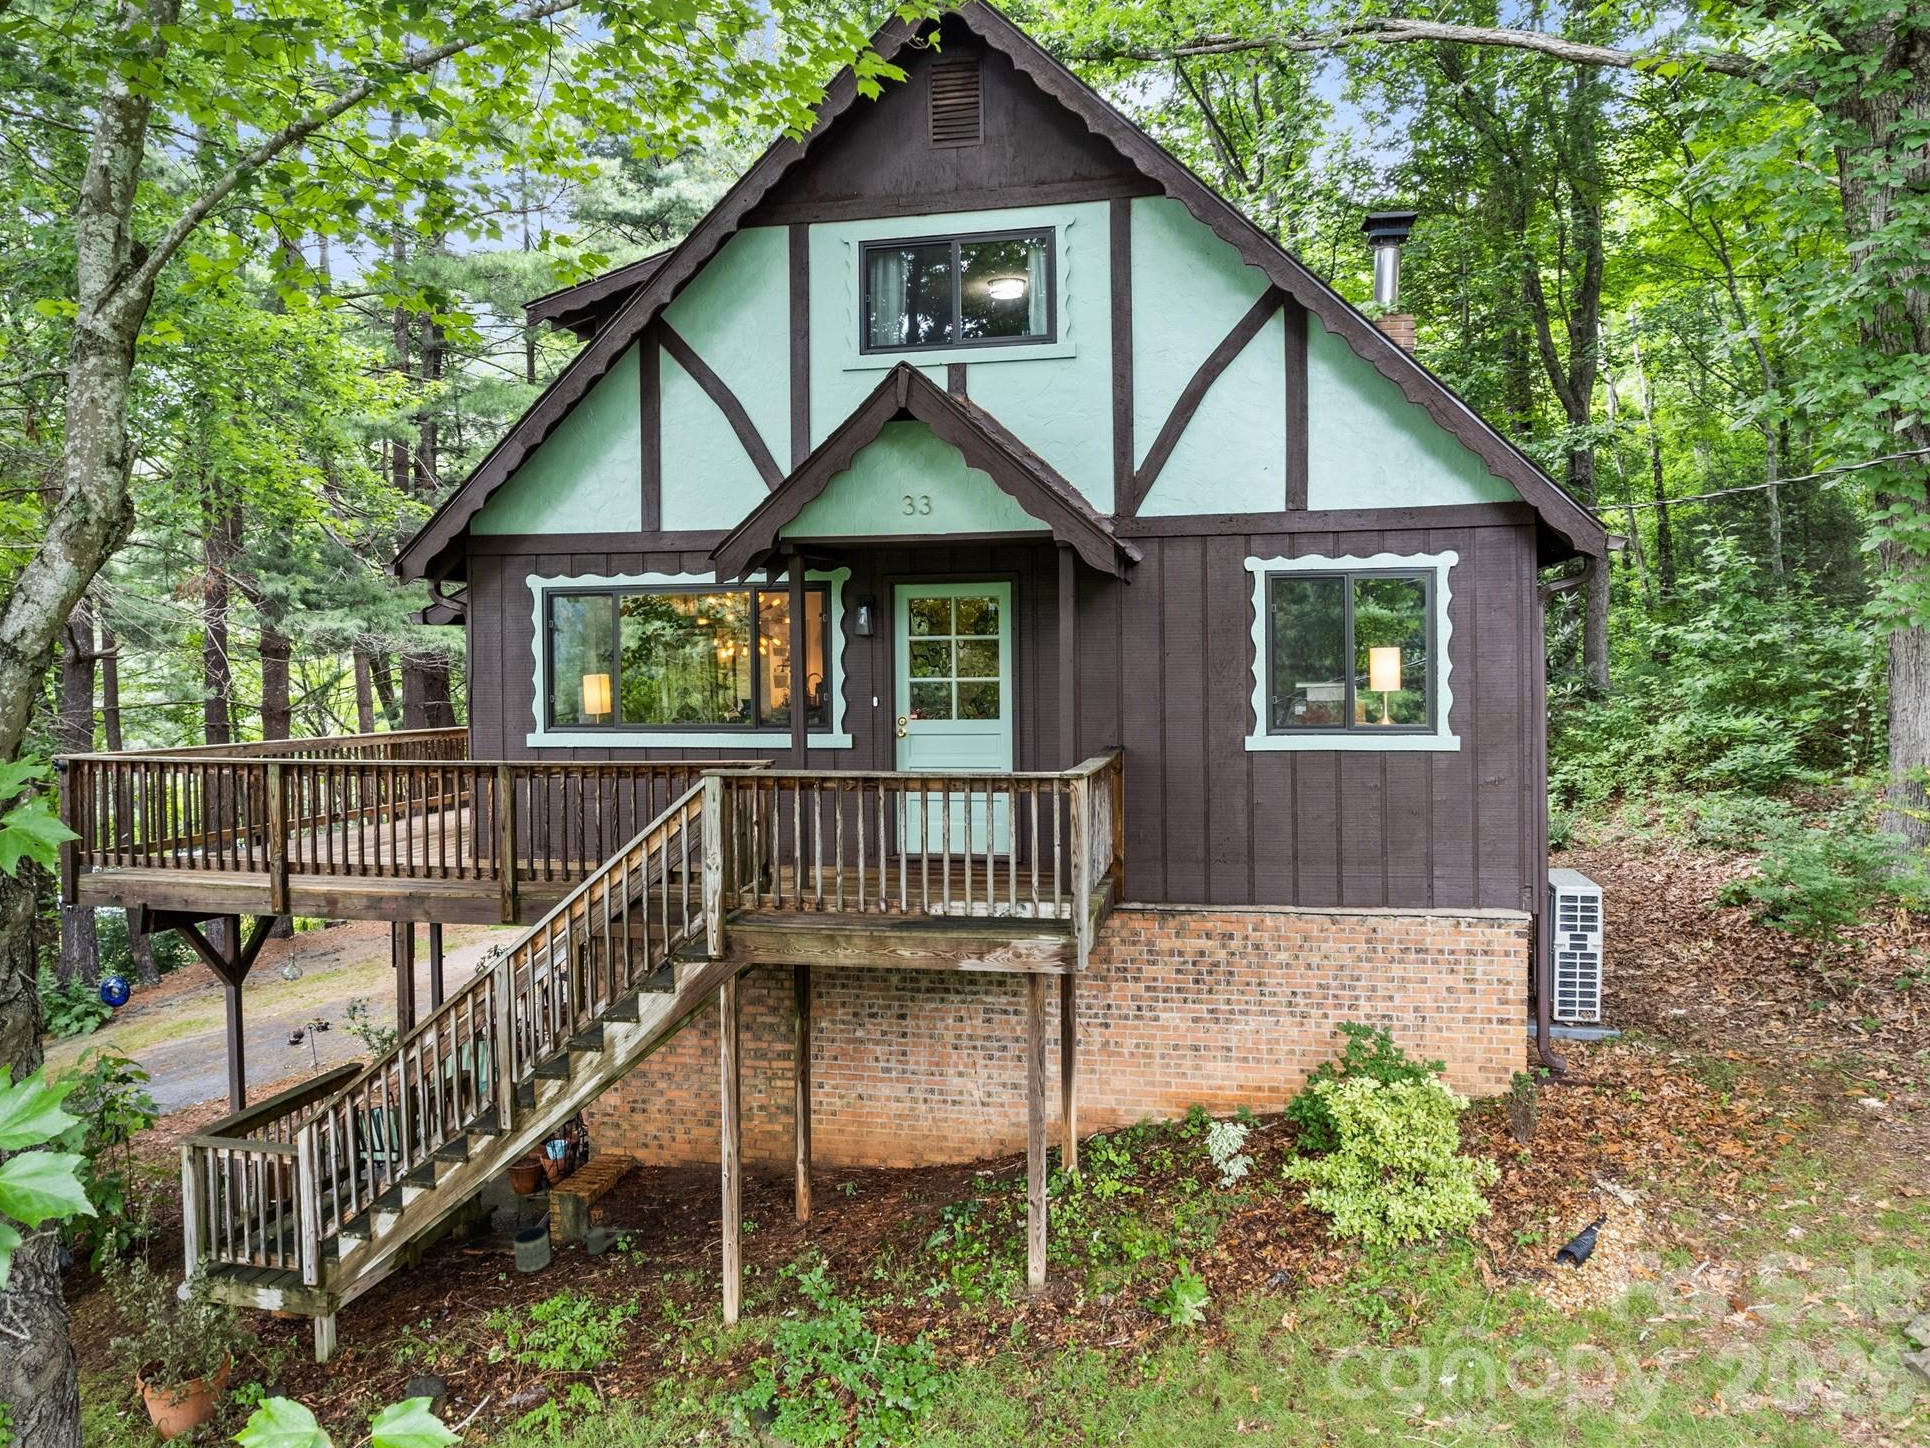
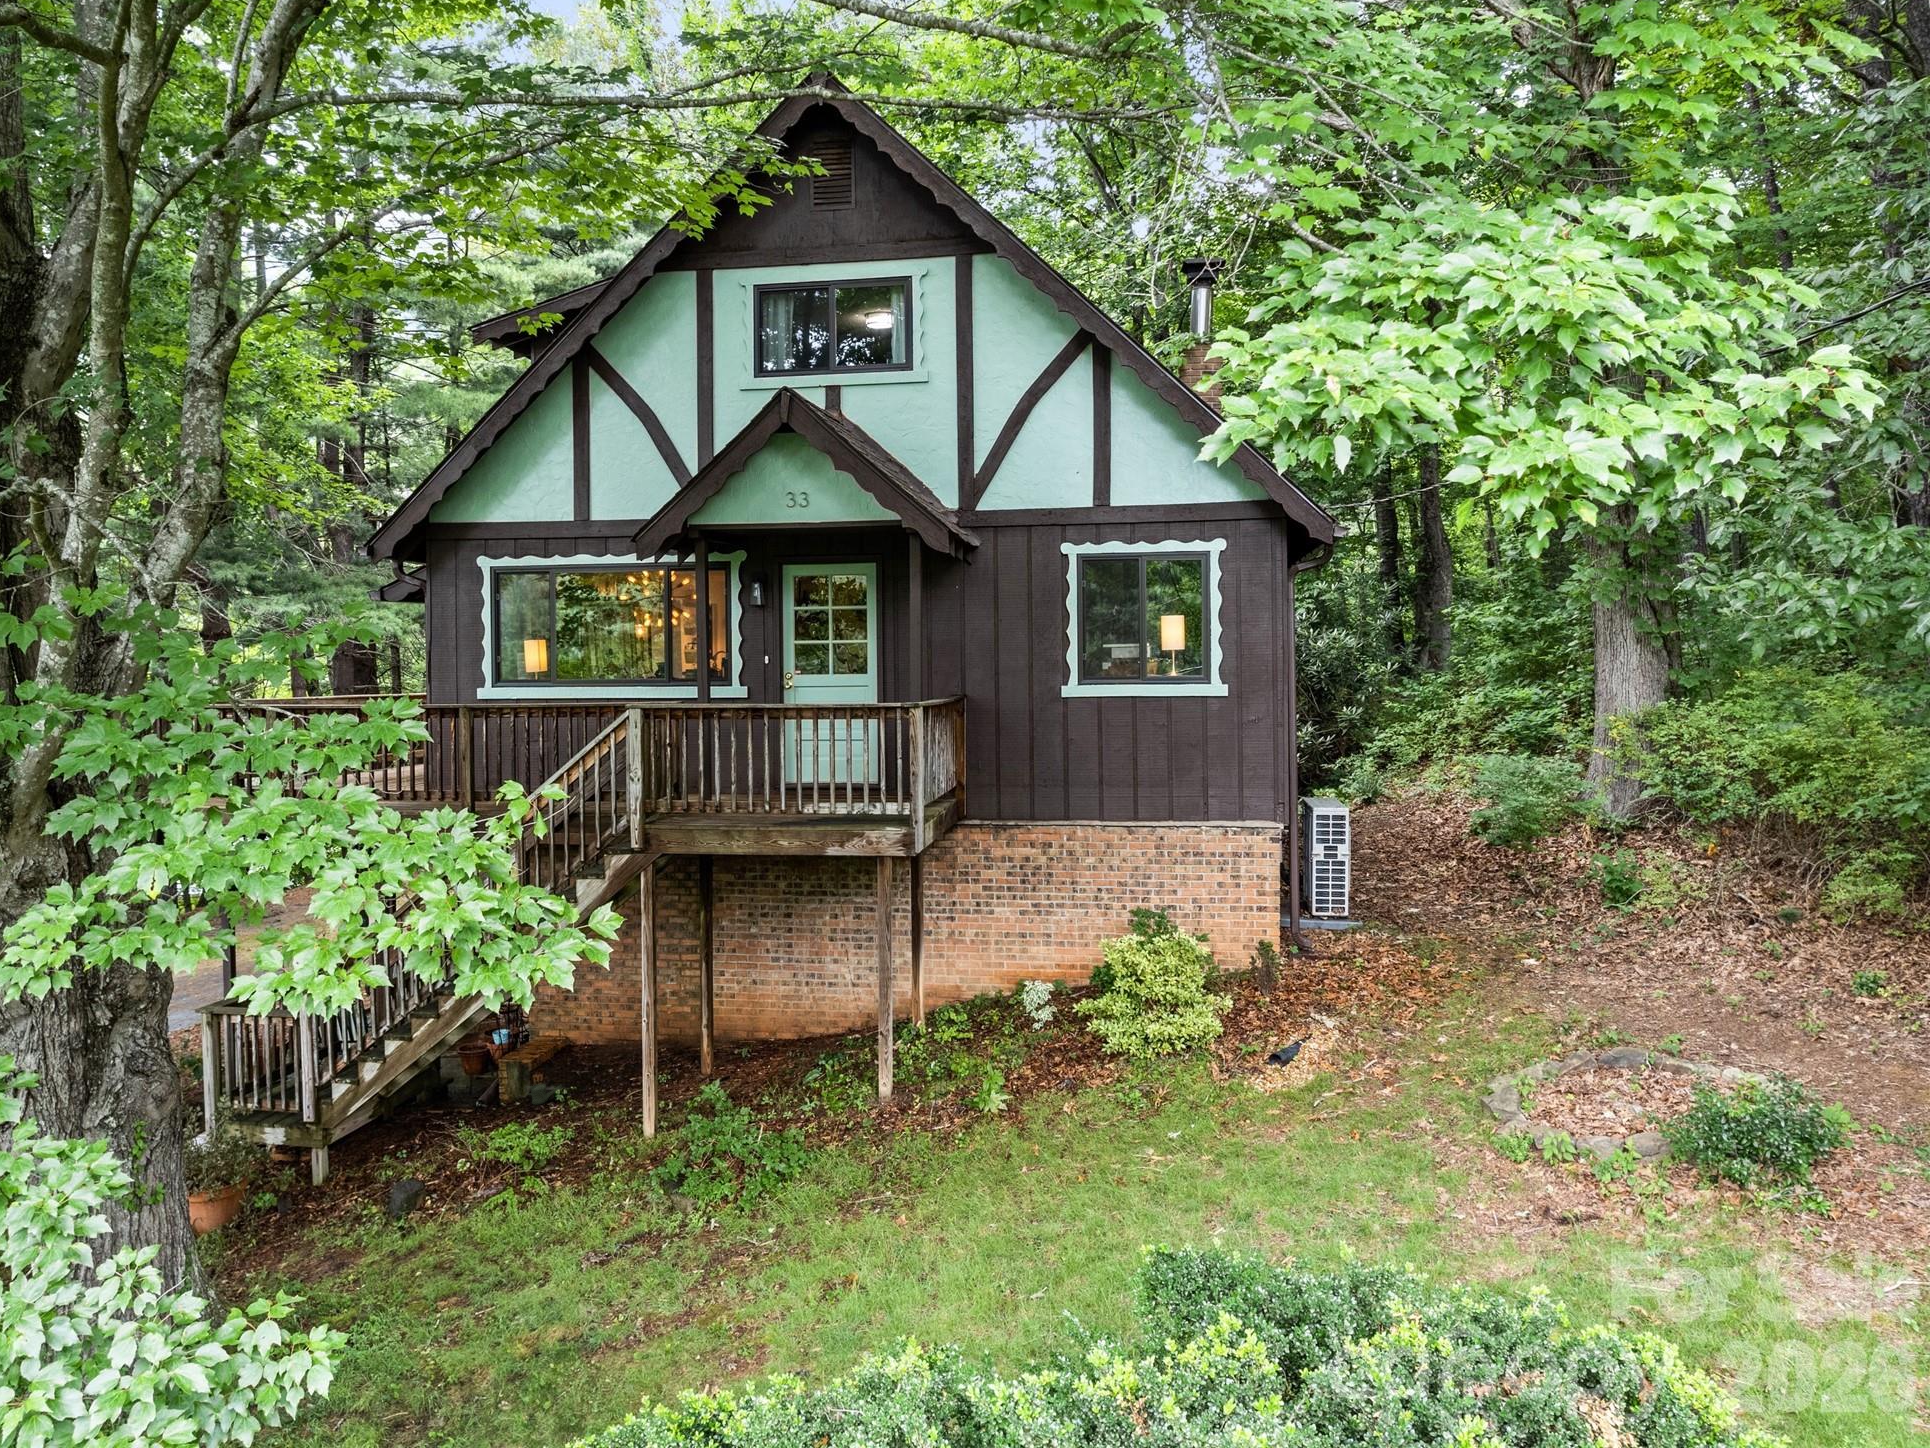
planter: present [514,1226,550,1272] -> none [471,1084,501,1118]

